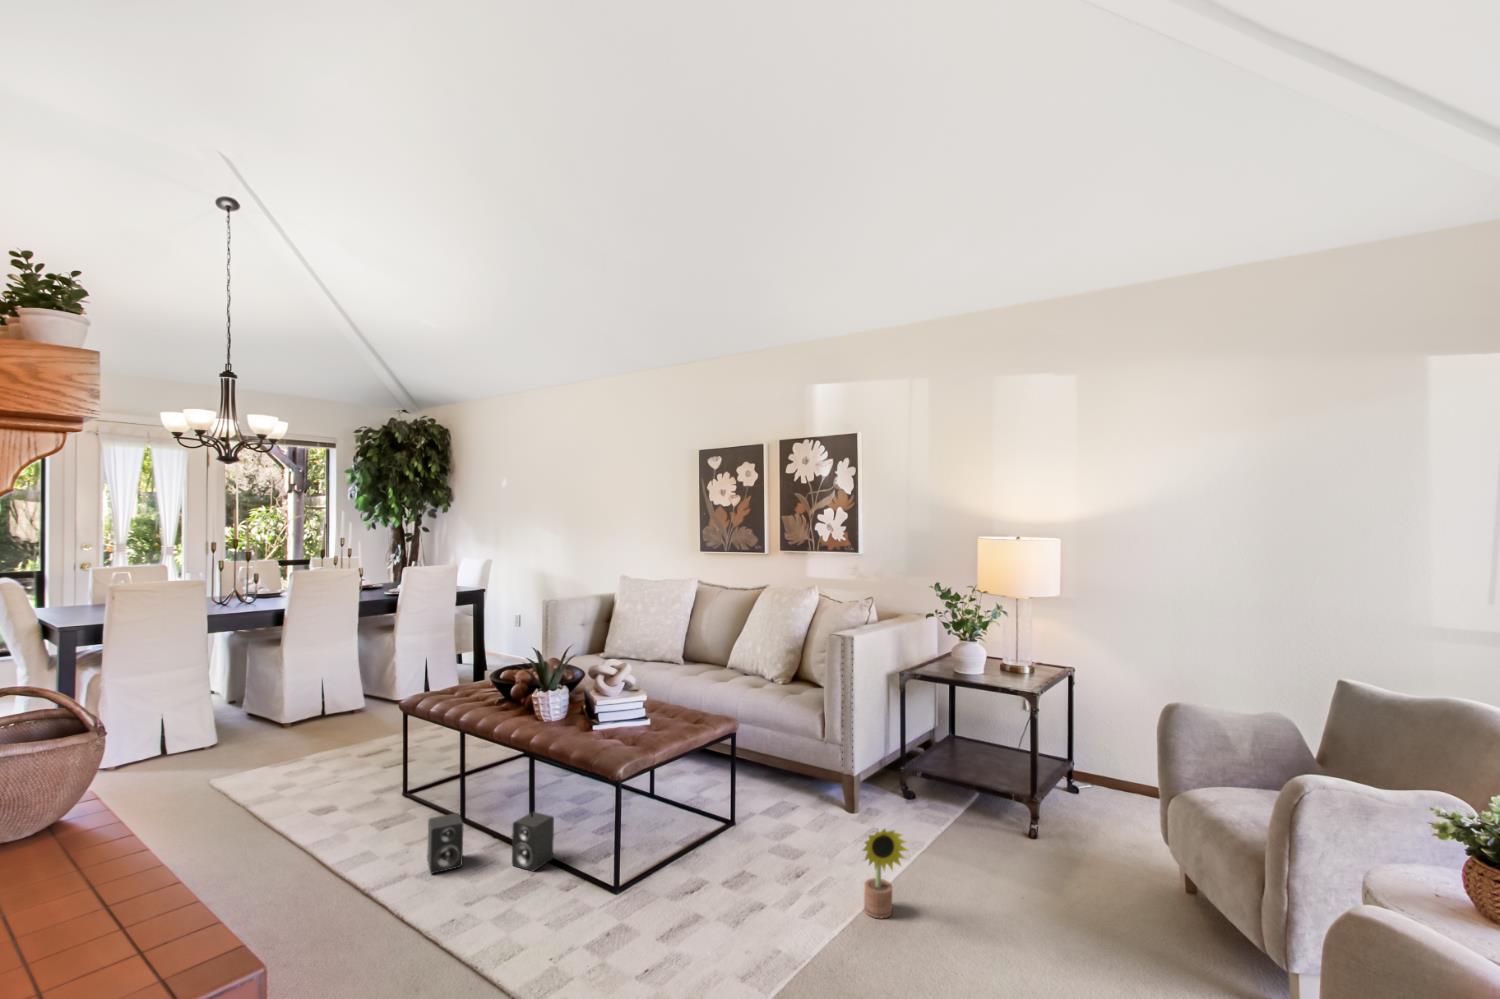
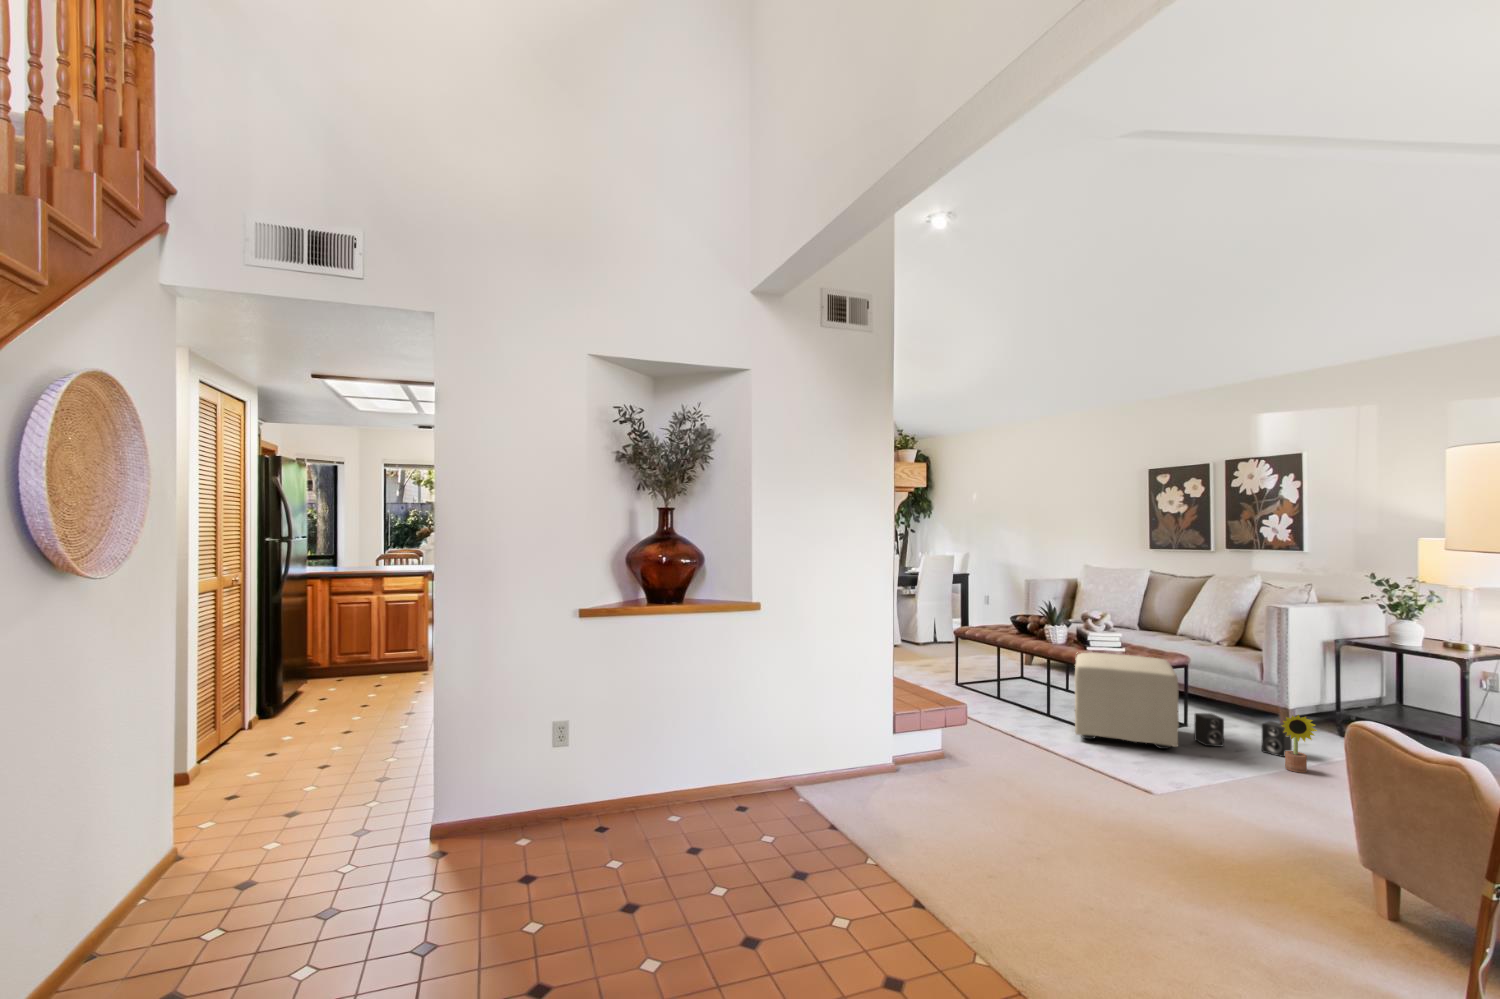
ottoman: none [552,735,719,920] -> present [1075,652,1179,749]
speaker: present [427,812,554,873] -> present [1194,713,1292,757]

